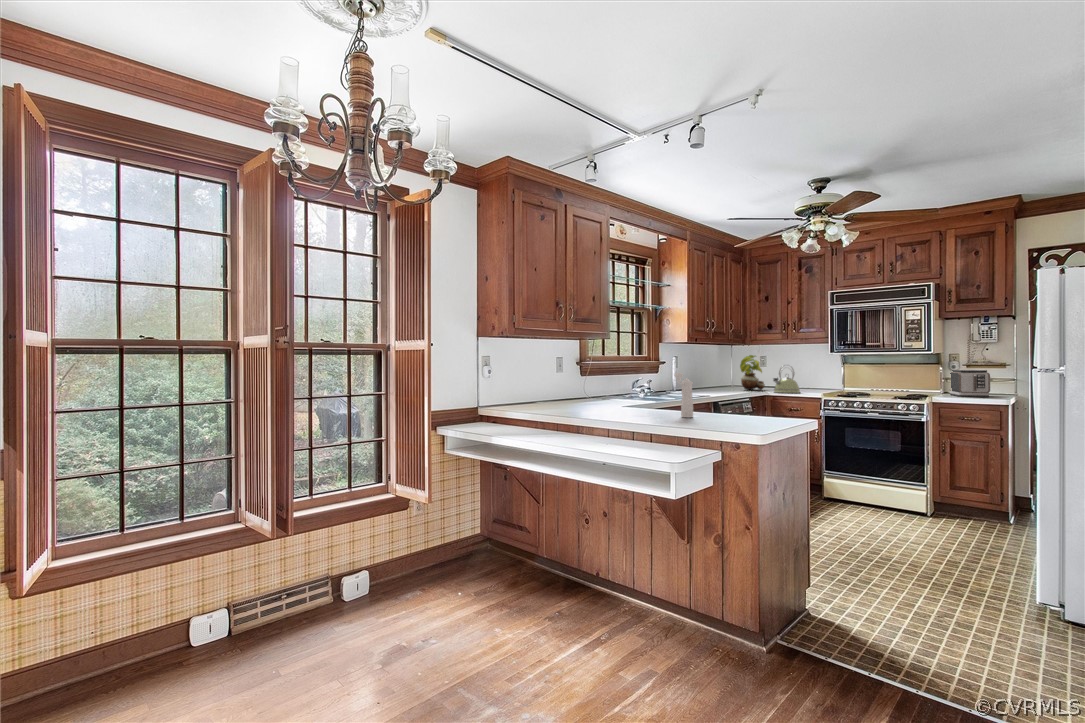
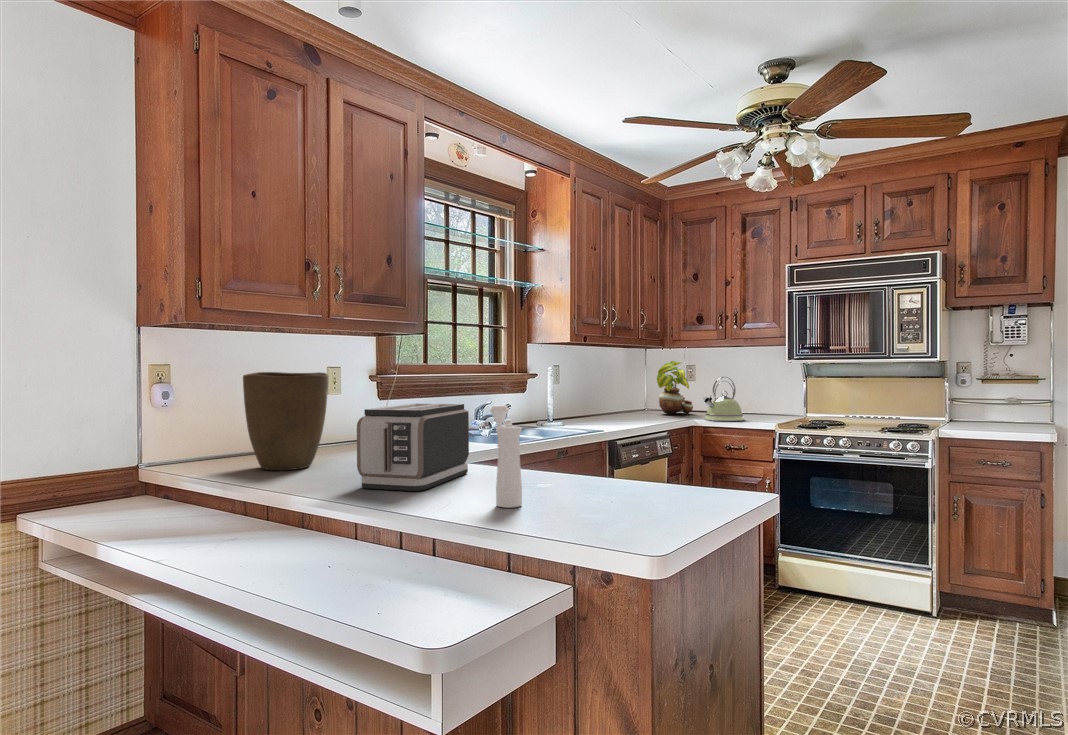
vase: none [536,359,577,408] -> present [243,372,328,470]
toaster: present [950,370,990,397] -> present [357,403,469,491]

